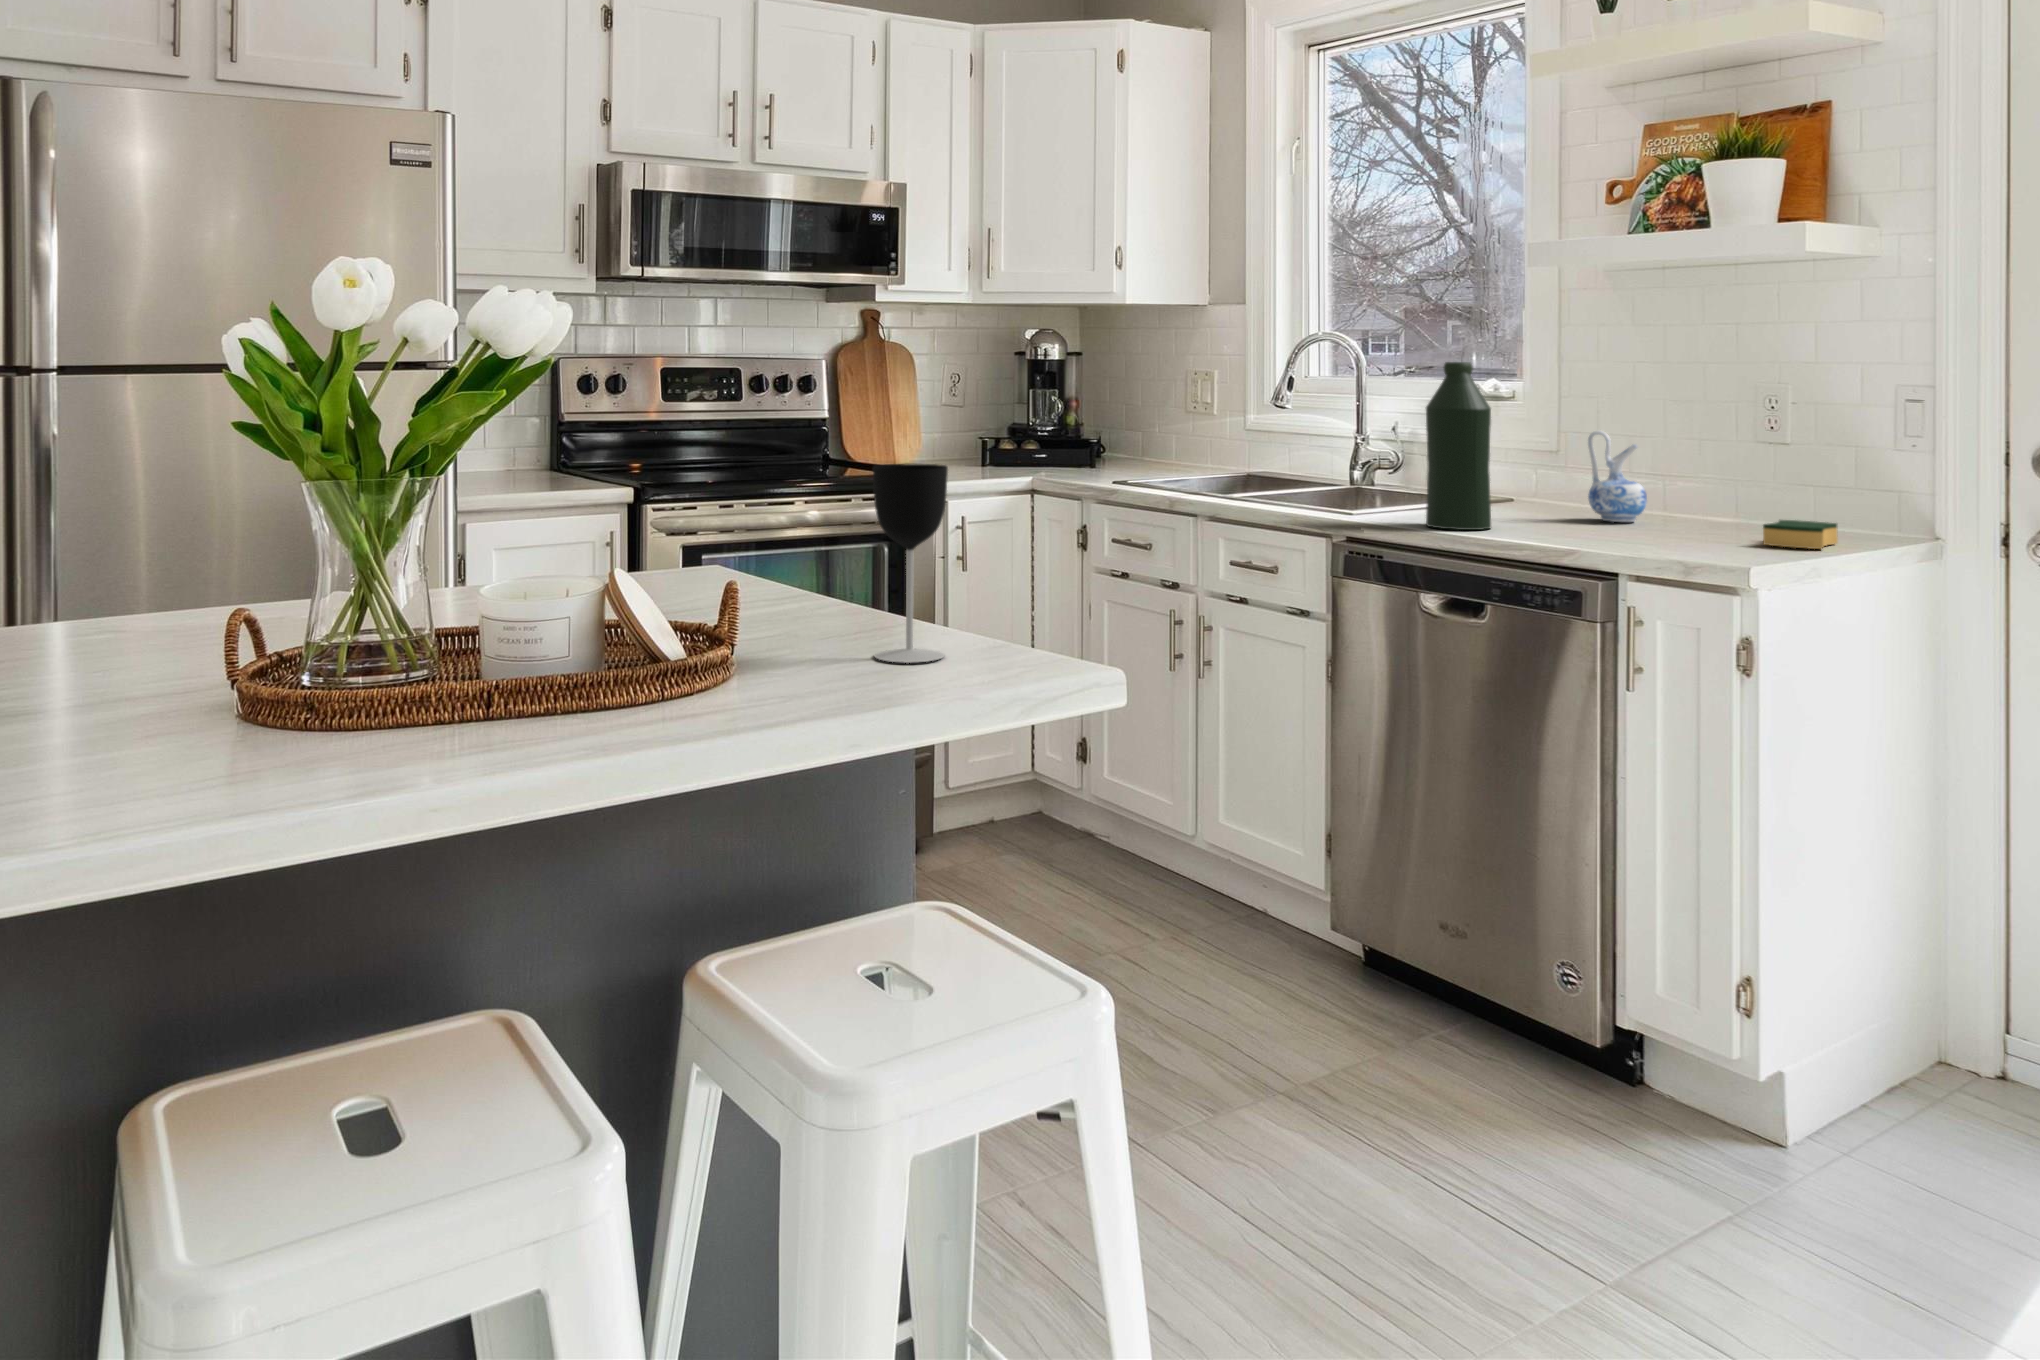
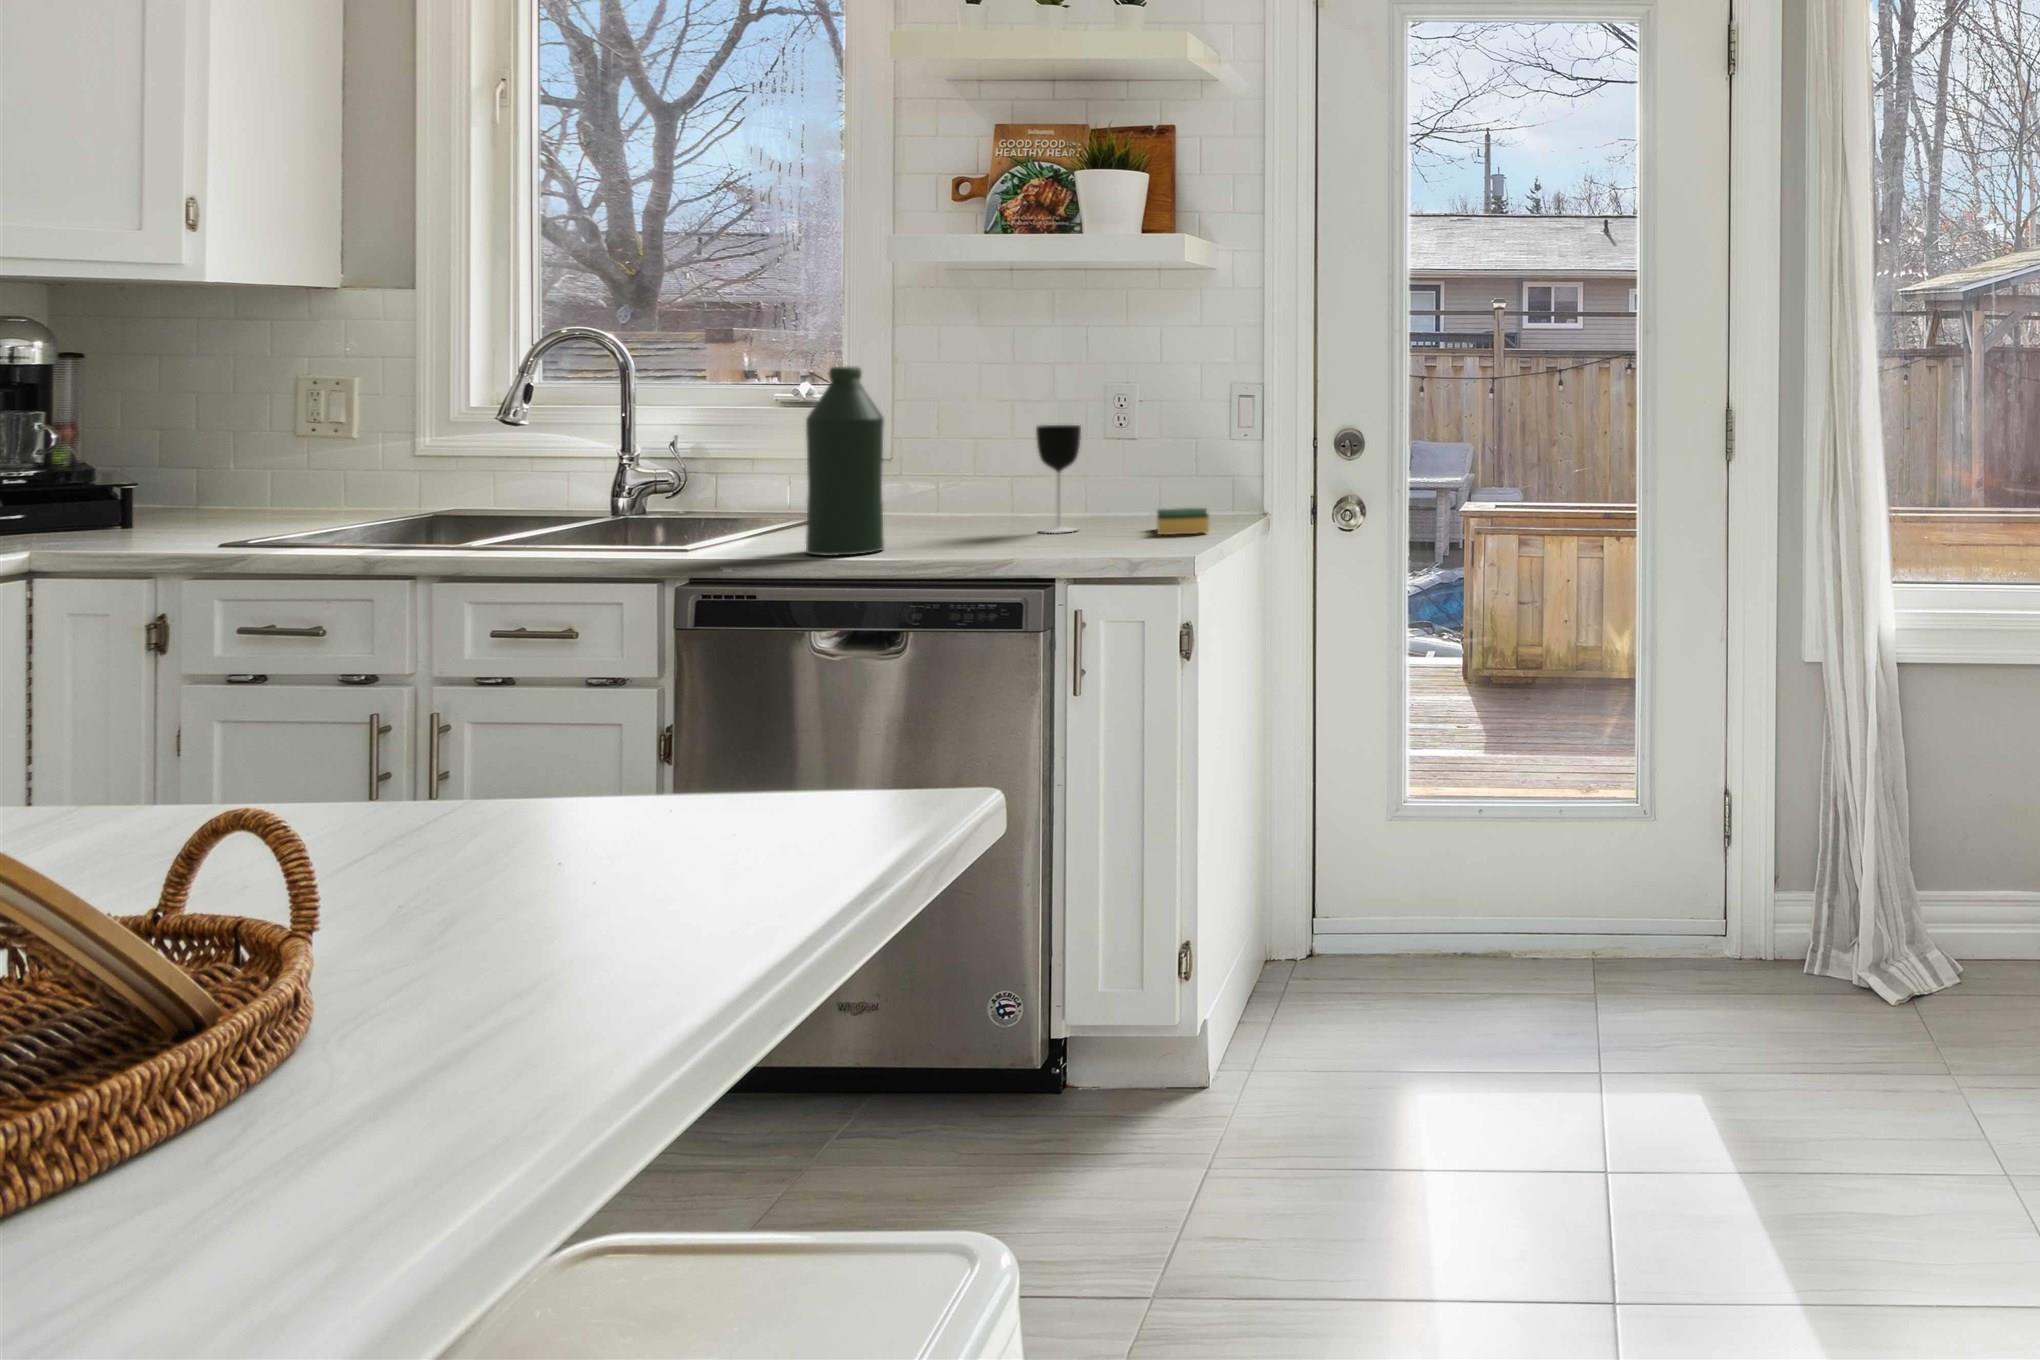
ceramic pitcher: present [1588,430,1647,522] -> none [958,435,1017,528]
wine glass: present [873,464,948,663] -> present [1036,425,1081,533]

